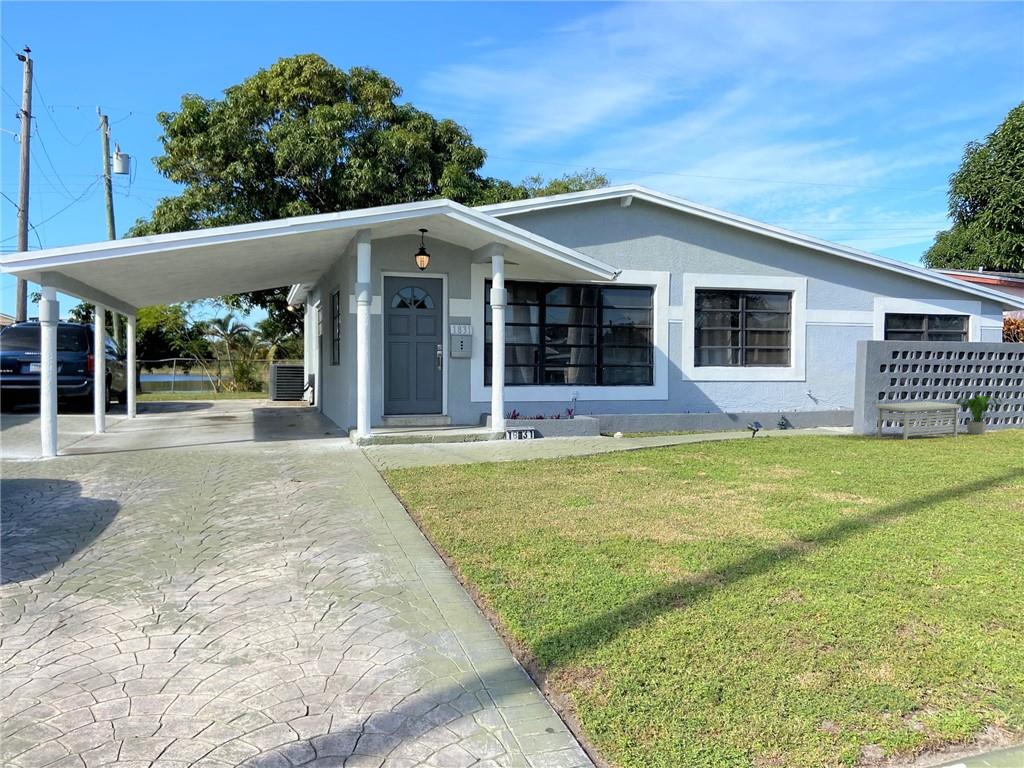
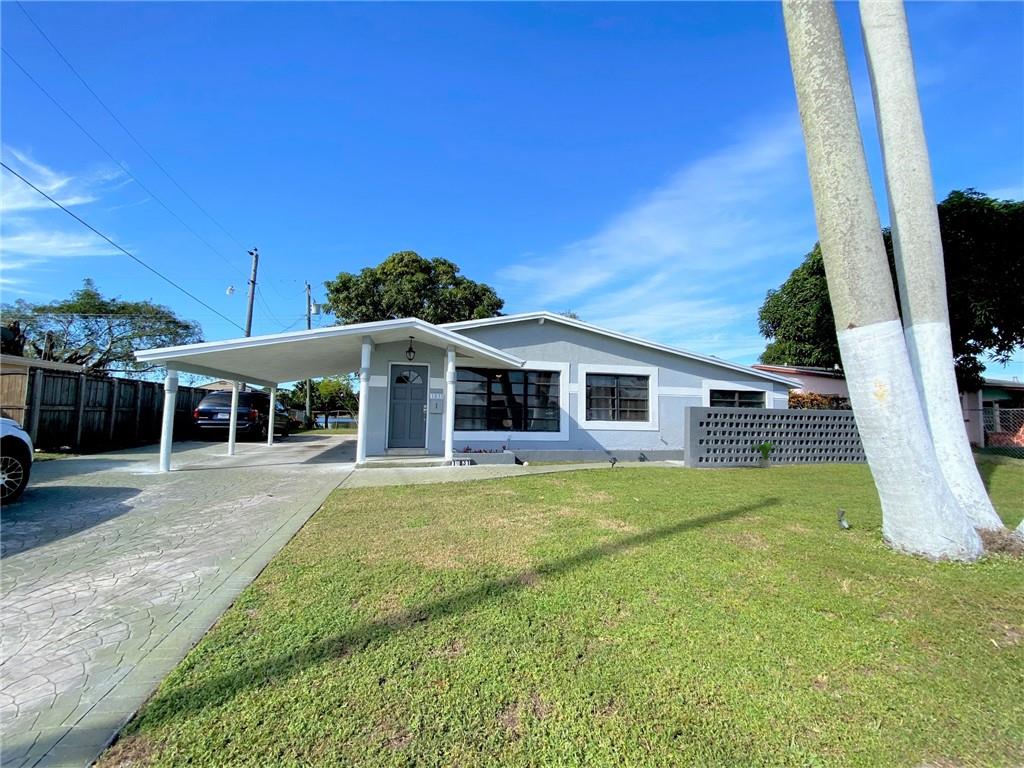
storage bench: present [875,401,961,440] -> none [696,446,752,472]

